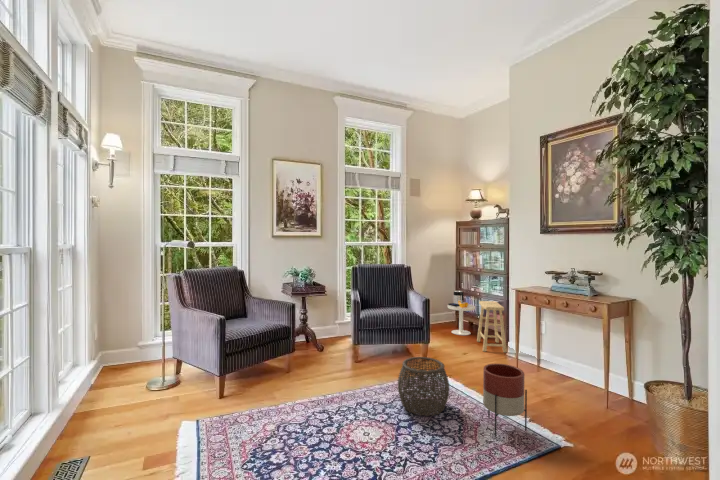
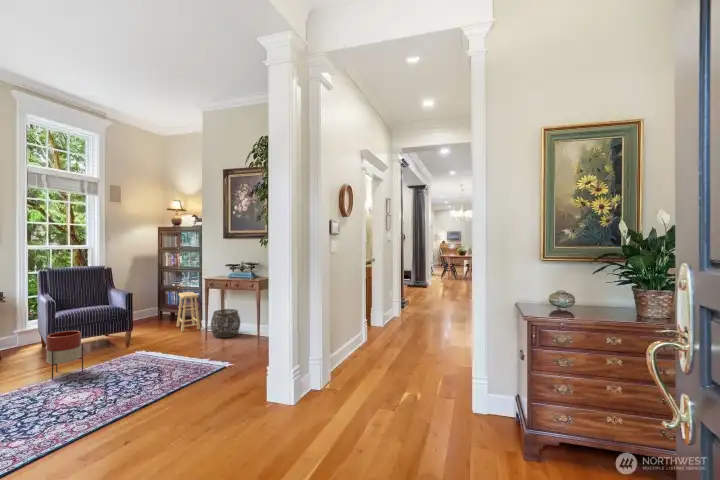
side table: present [447,291,475,335] -> none [149,287,176,325]
woven basket: present [398,357,449,416] -> present [211,309,240,338]
planter: present [483,364,527,437] -> present [47,331,83,380]

